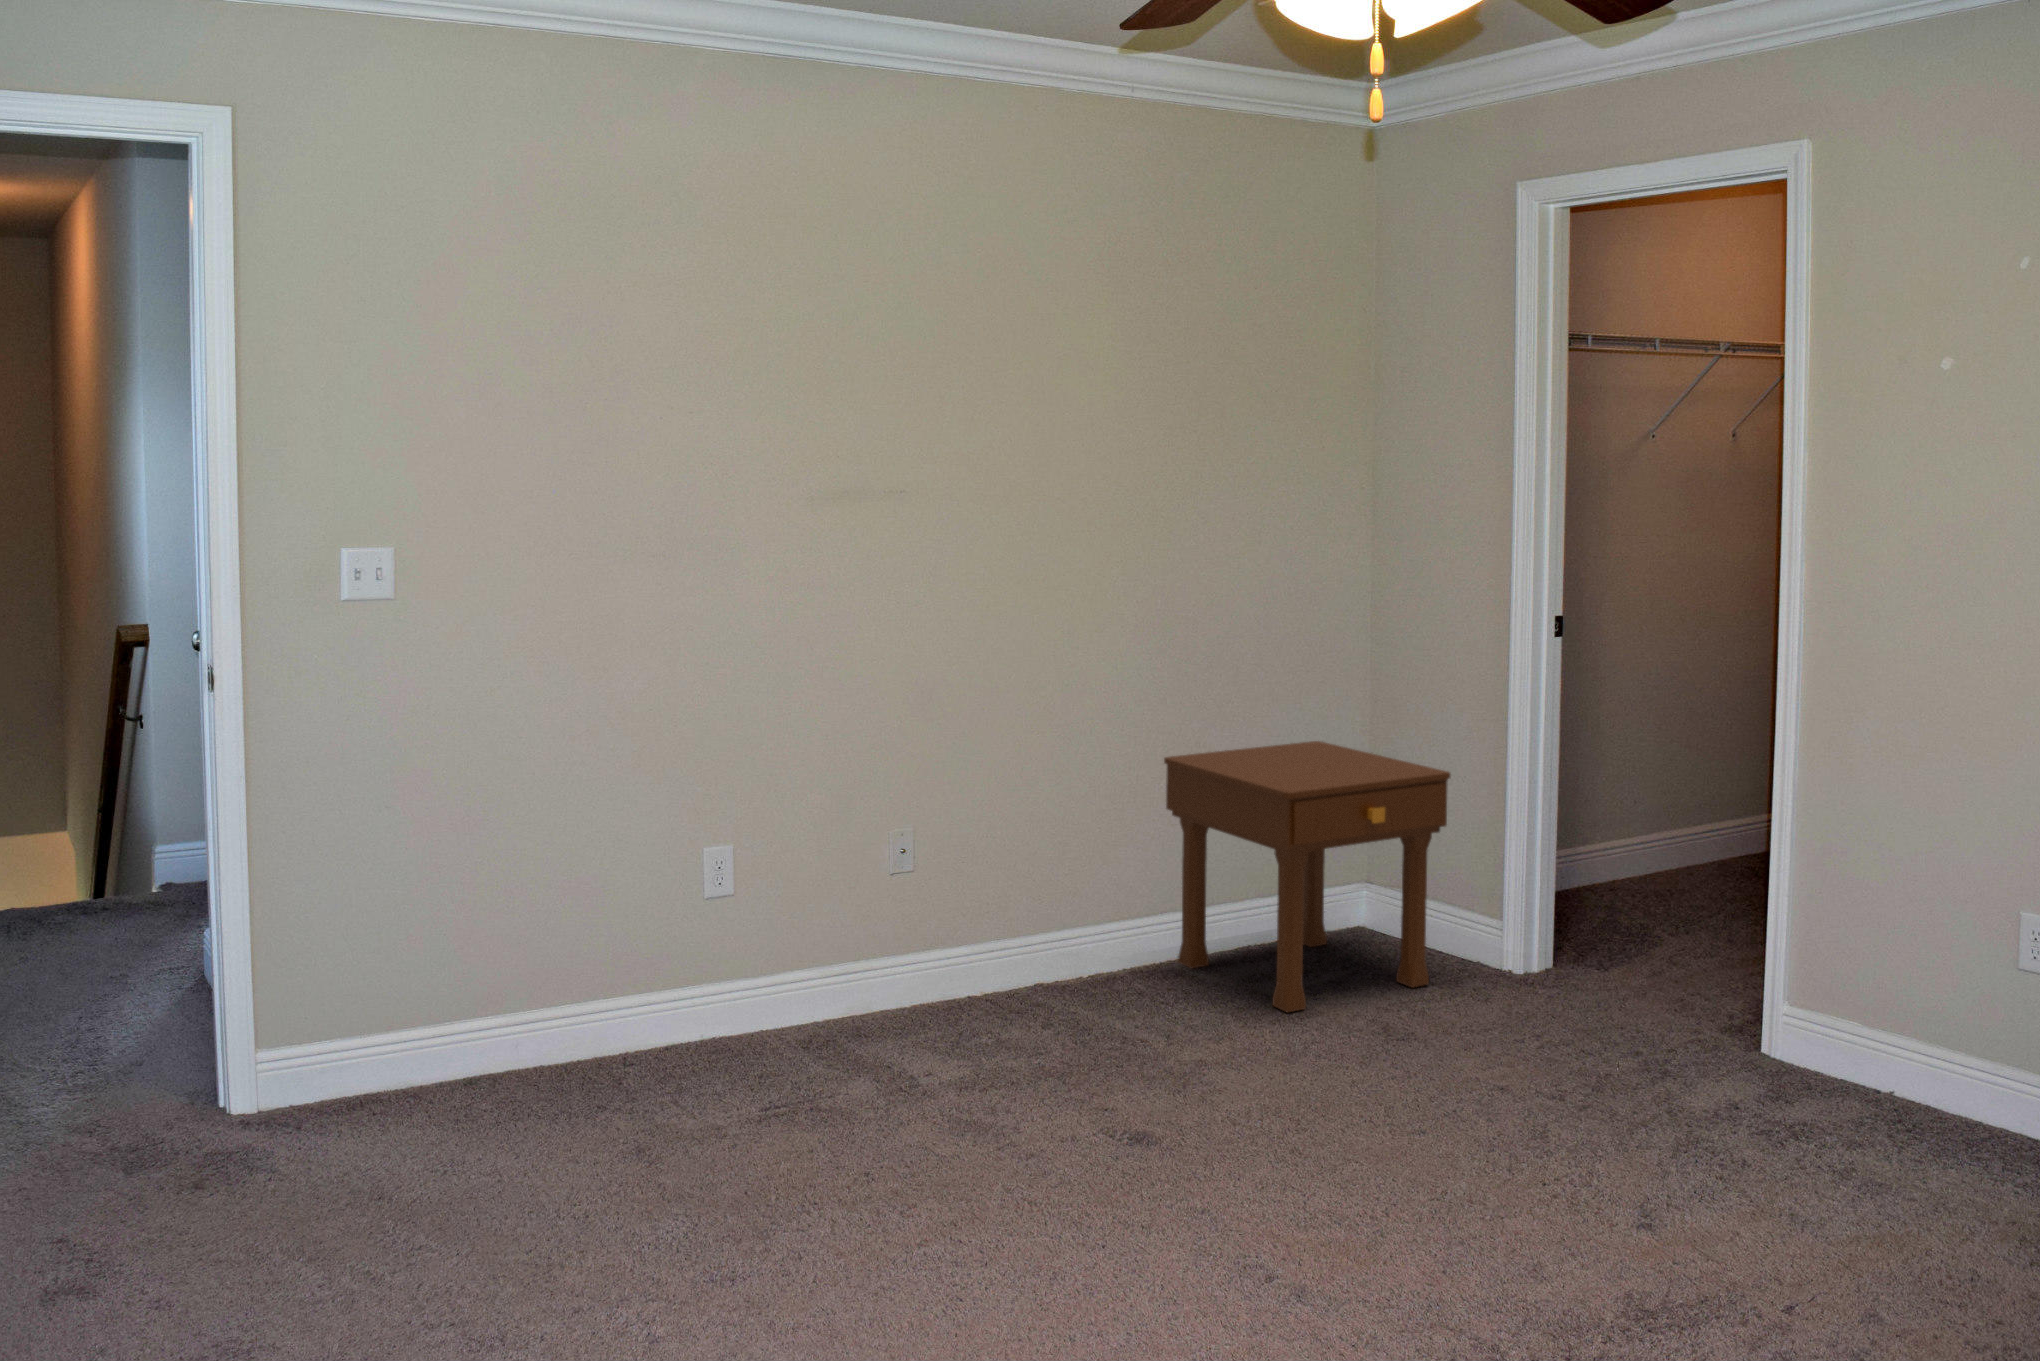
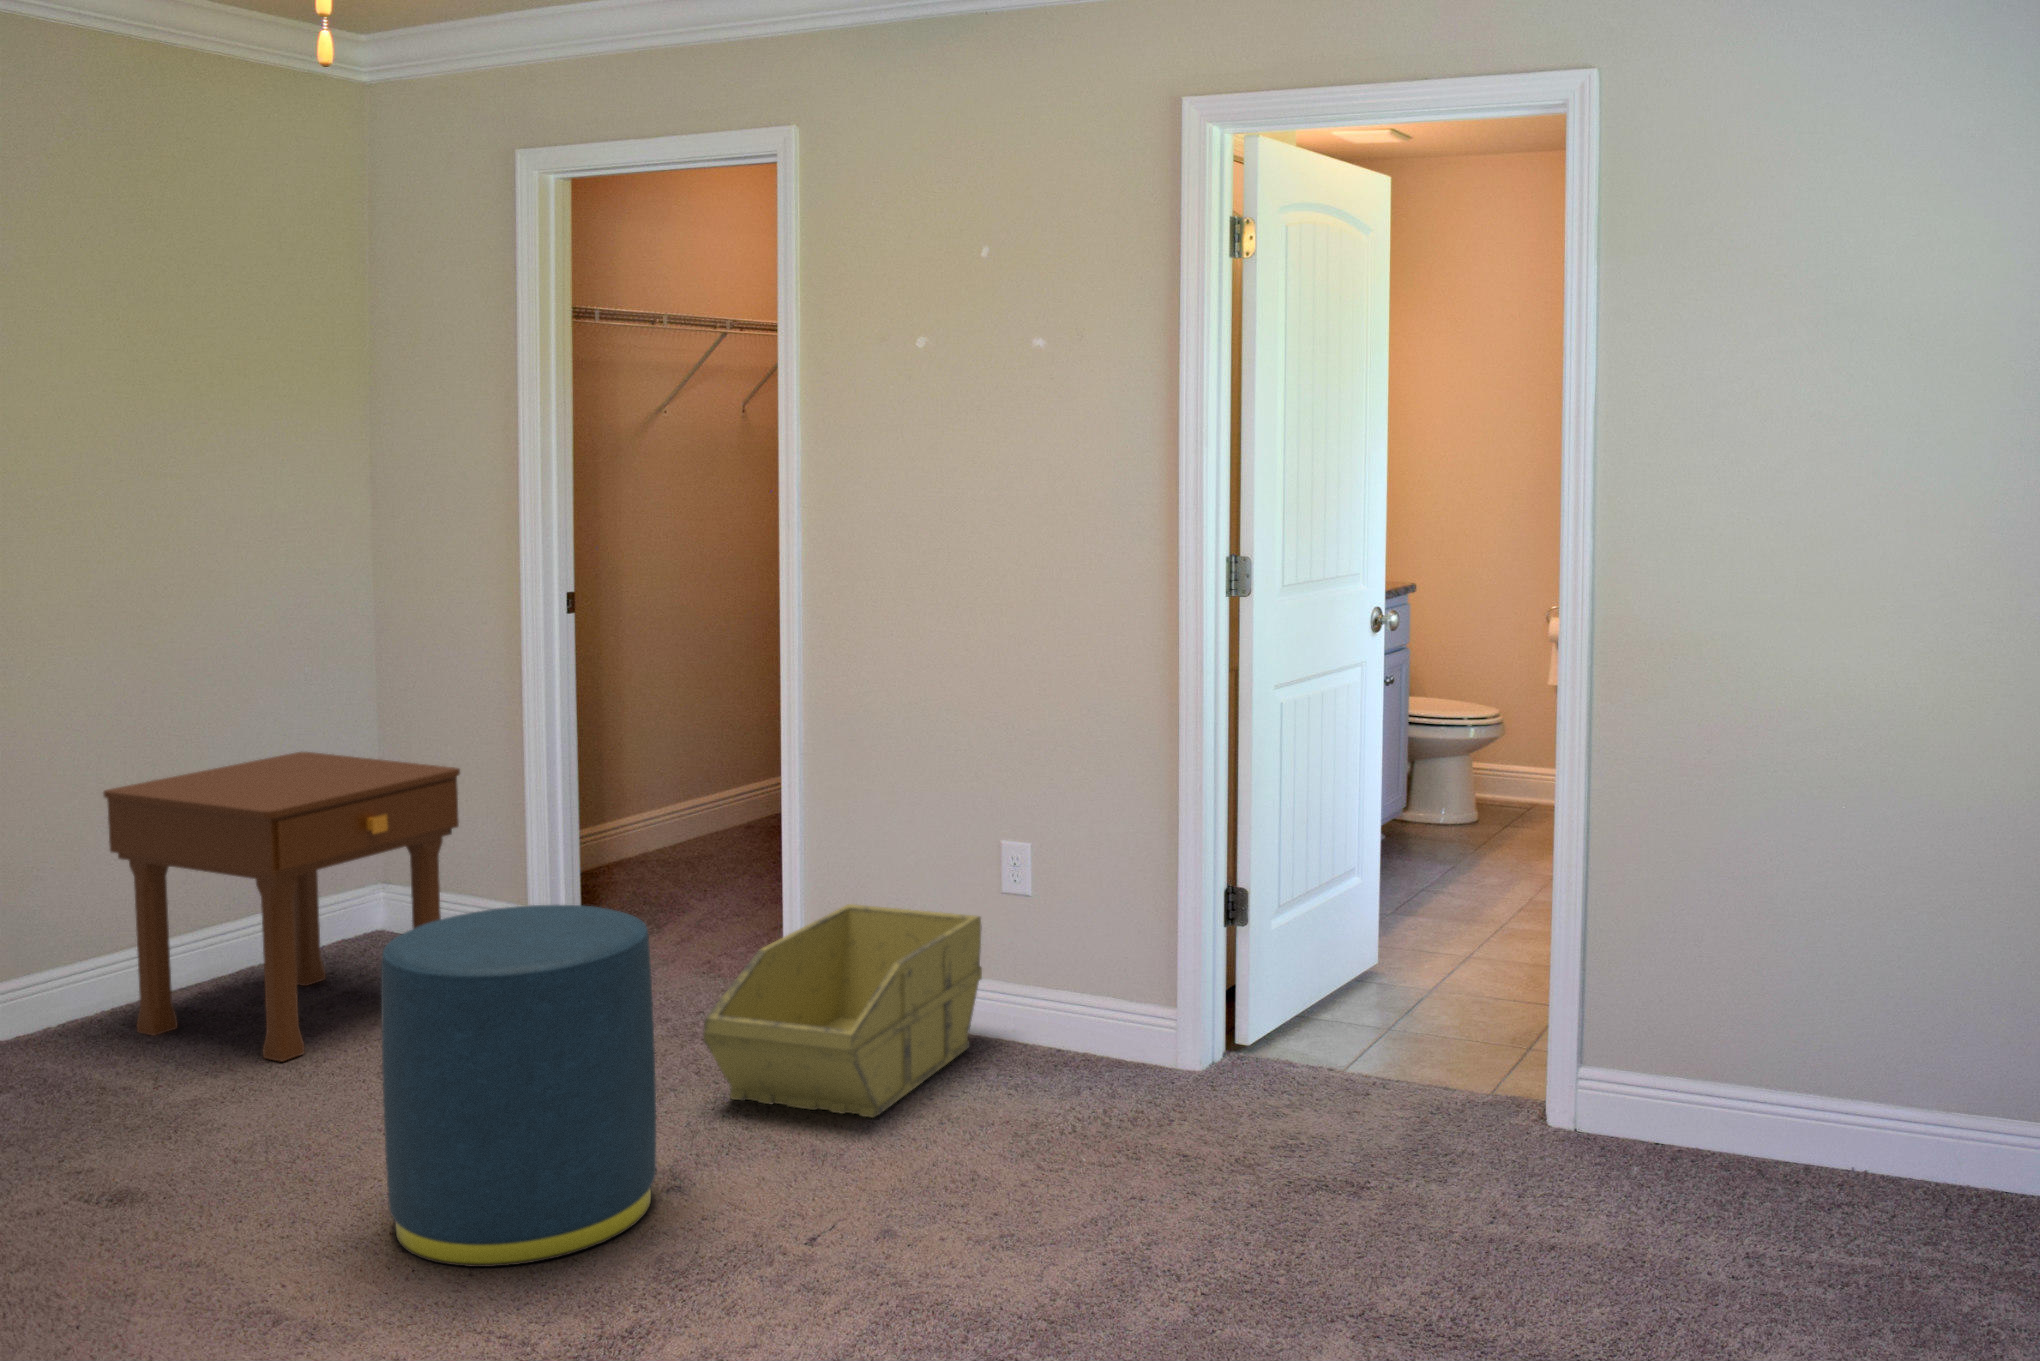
ottoman: none [1369,913,1624,1262] -> present [381,905,656,1267]
storage bin: none [1672,962,1996,1199] -> present [703,904,982,1118]

